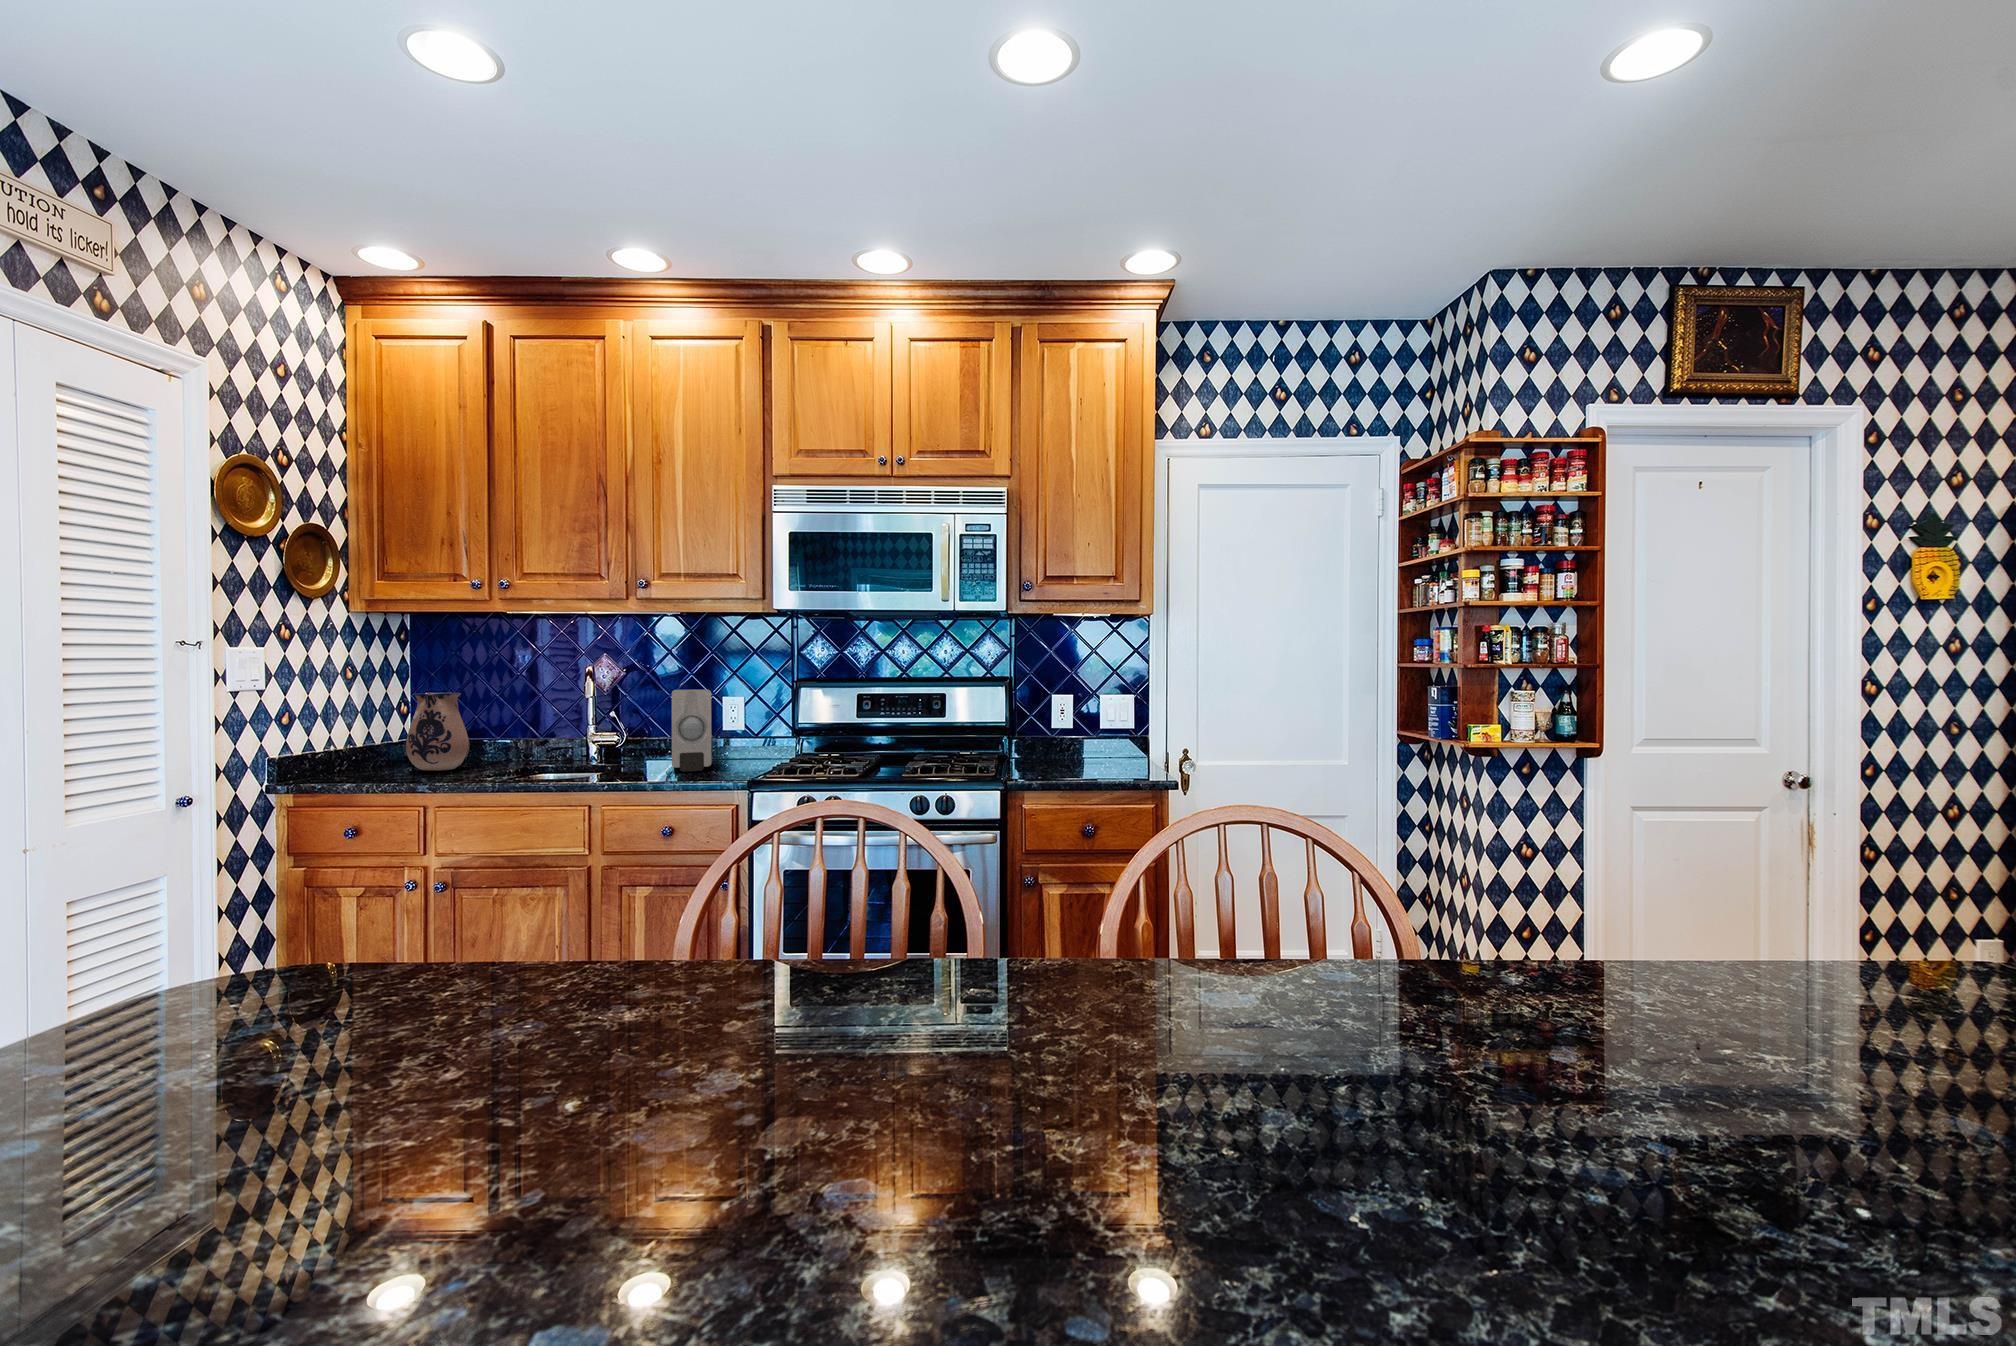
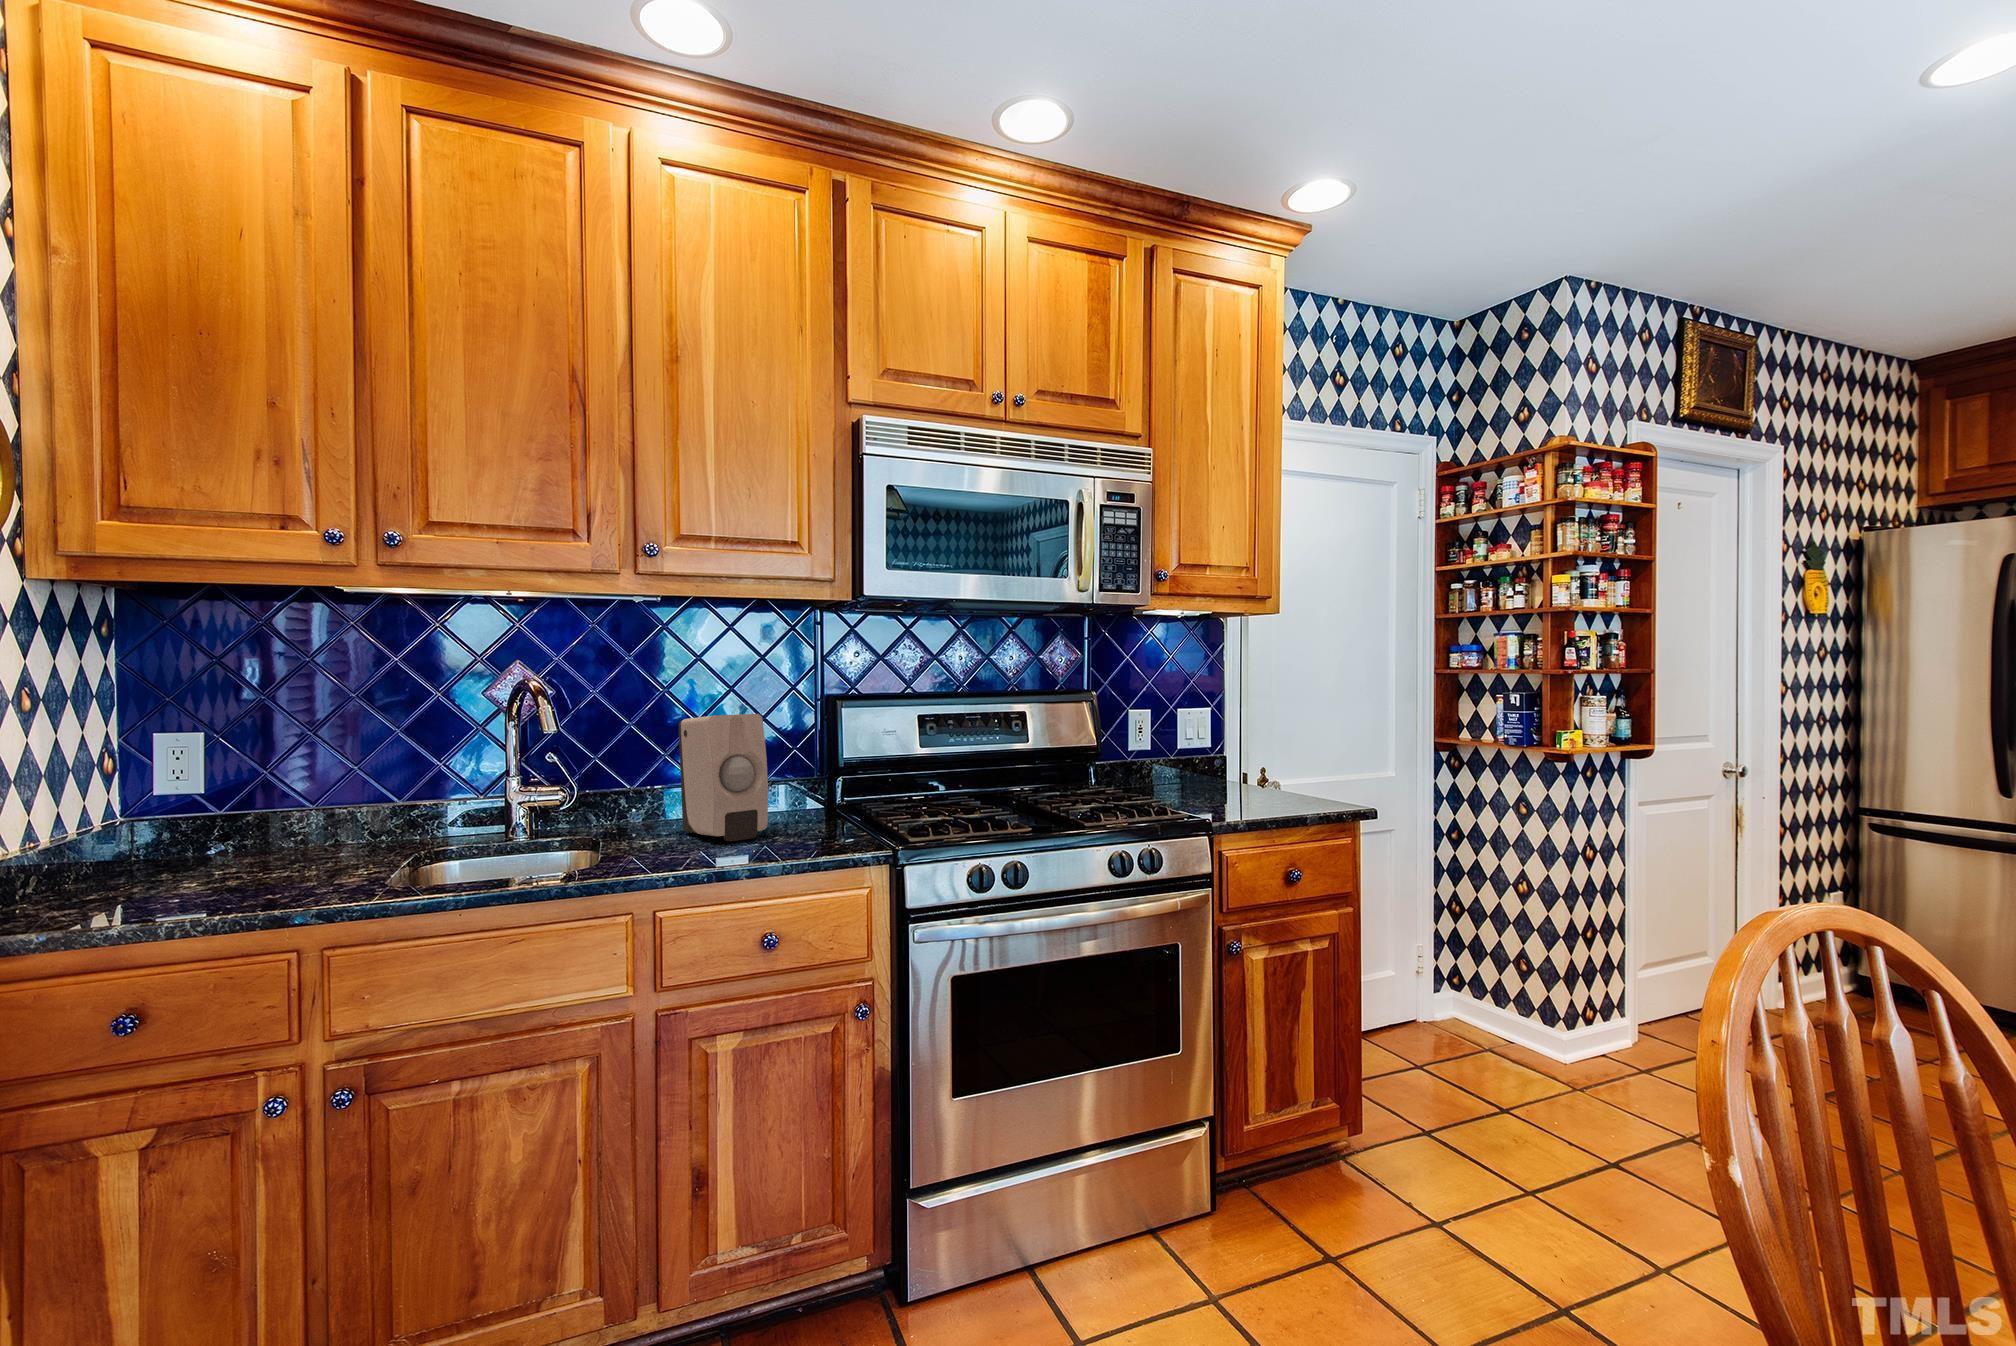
ceramic pitcher: present [406,692,469,771] -> none [151,730,282,876]

